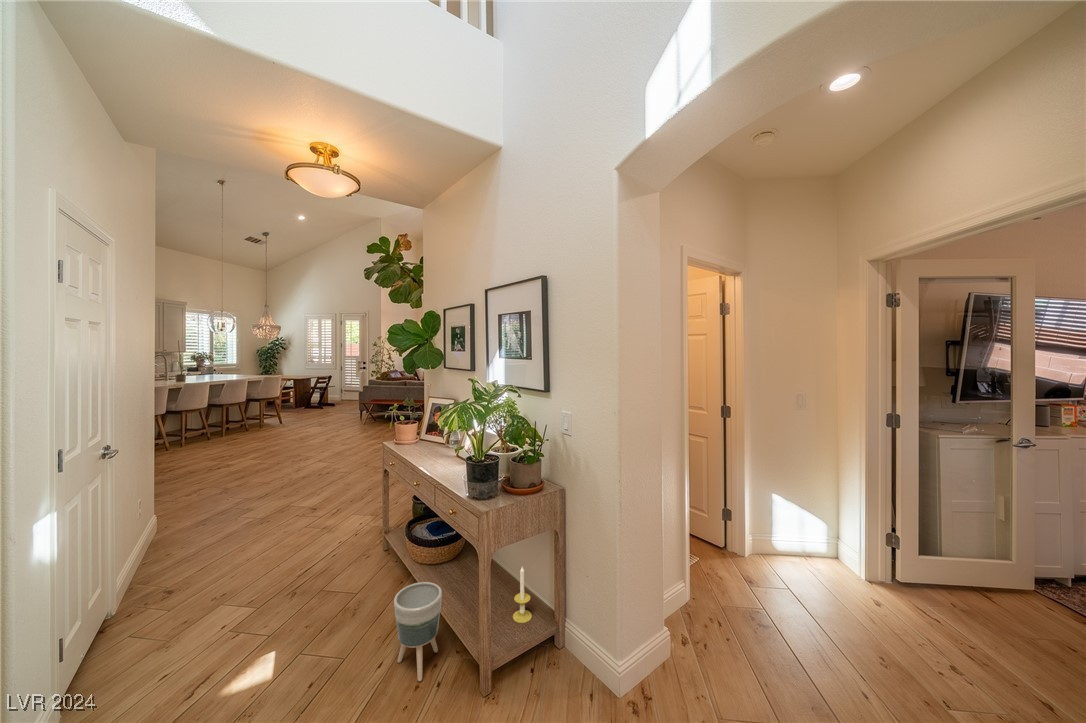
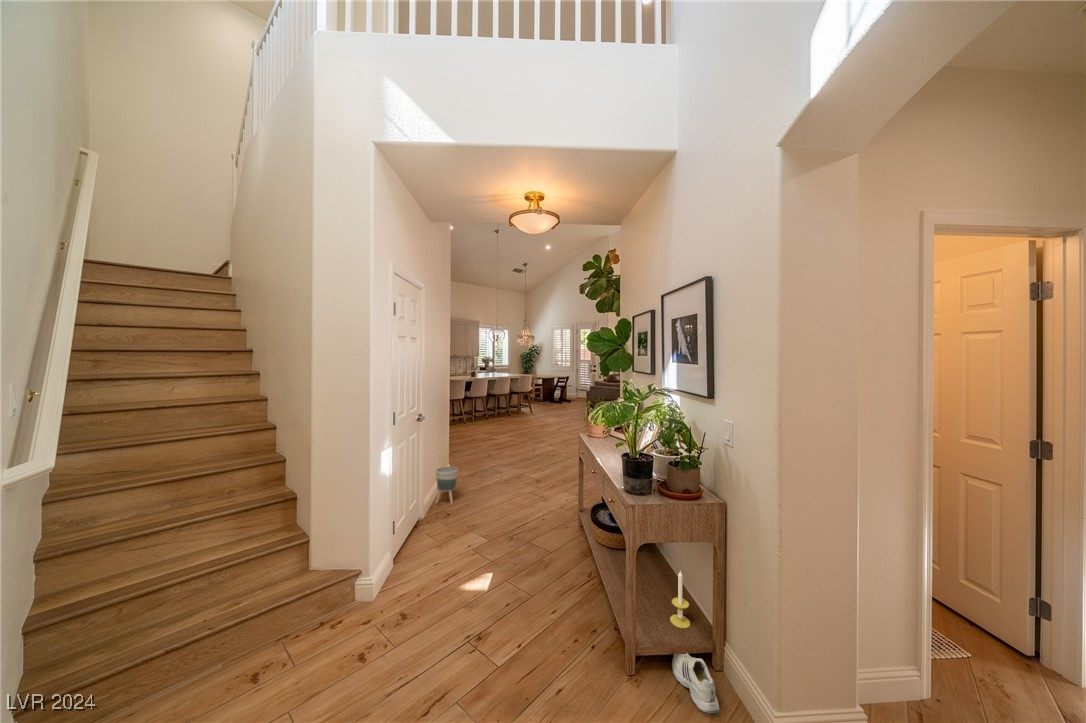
planter: present [394,582,442,681] -> present [436,466,458,505]
shoe: none [522,643,573,695] -> present [672,653,720,715]

